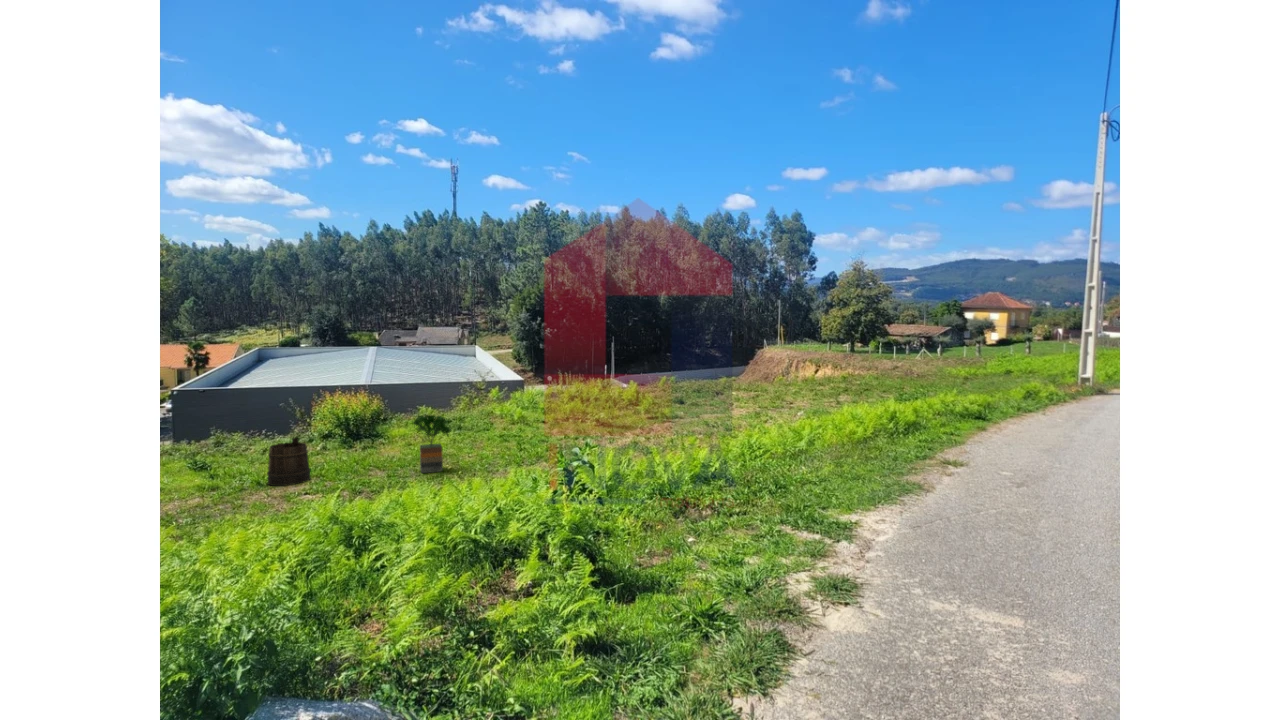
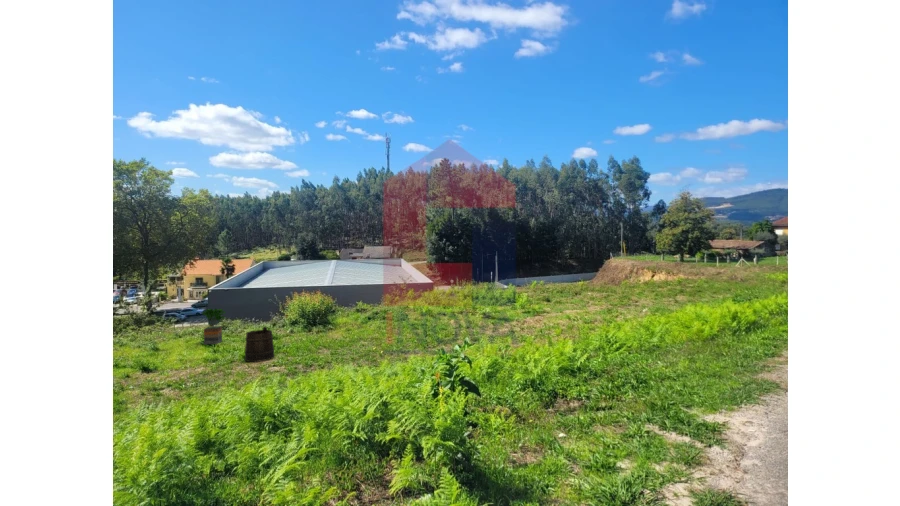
potted tree: present [413,416,451,473] -> present [202,309,226,344]

